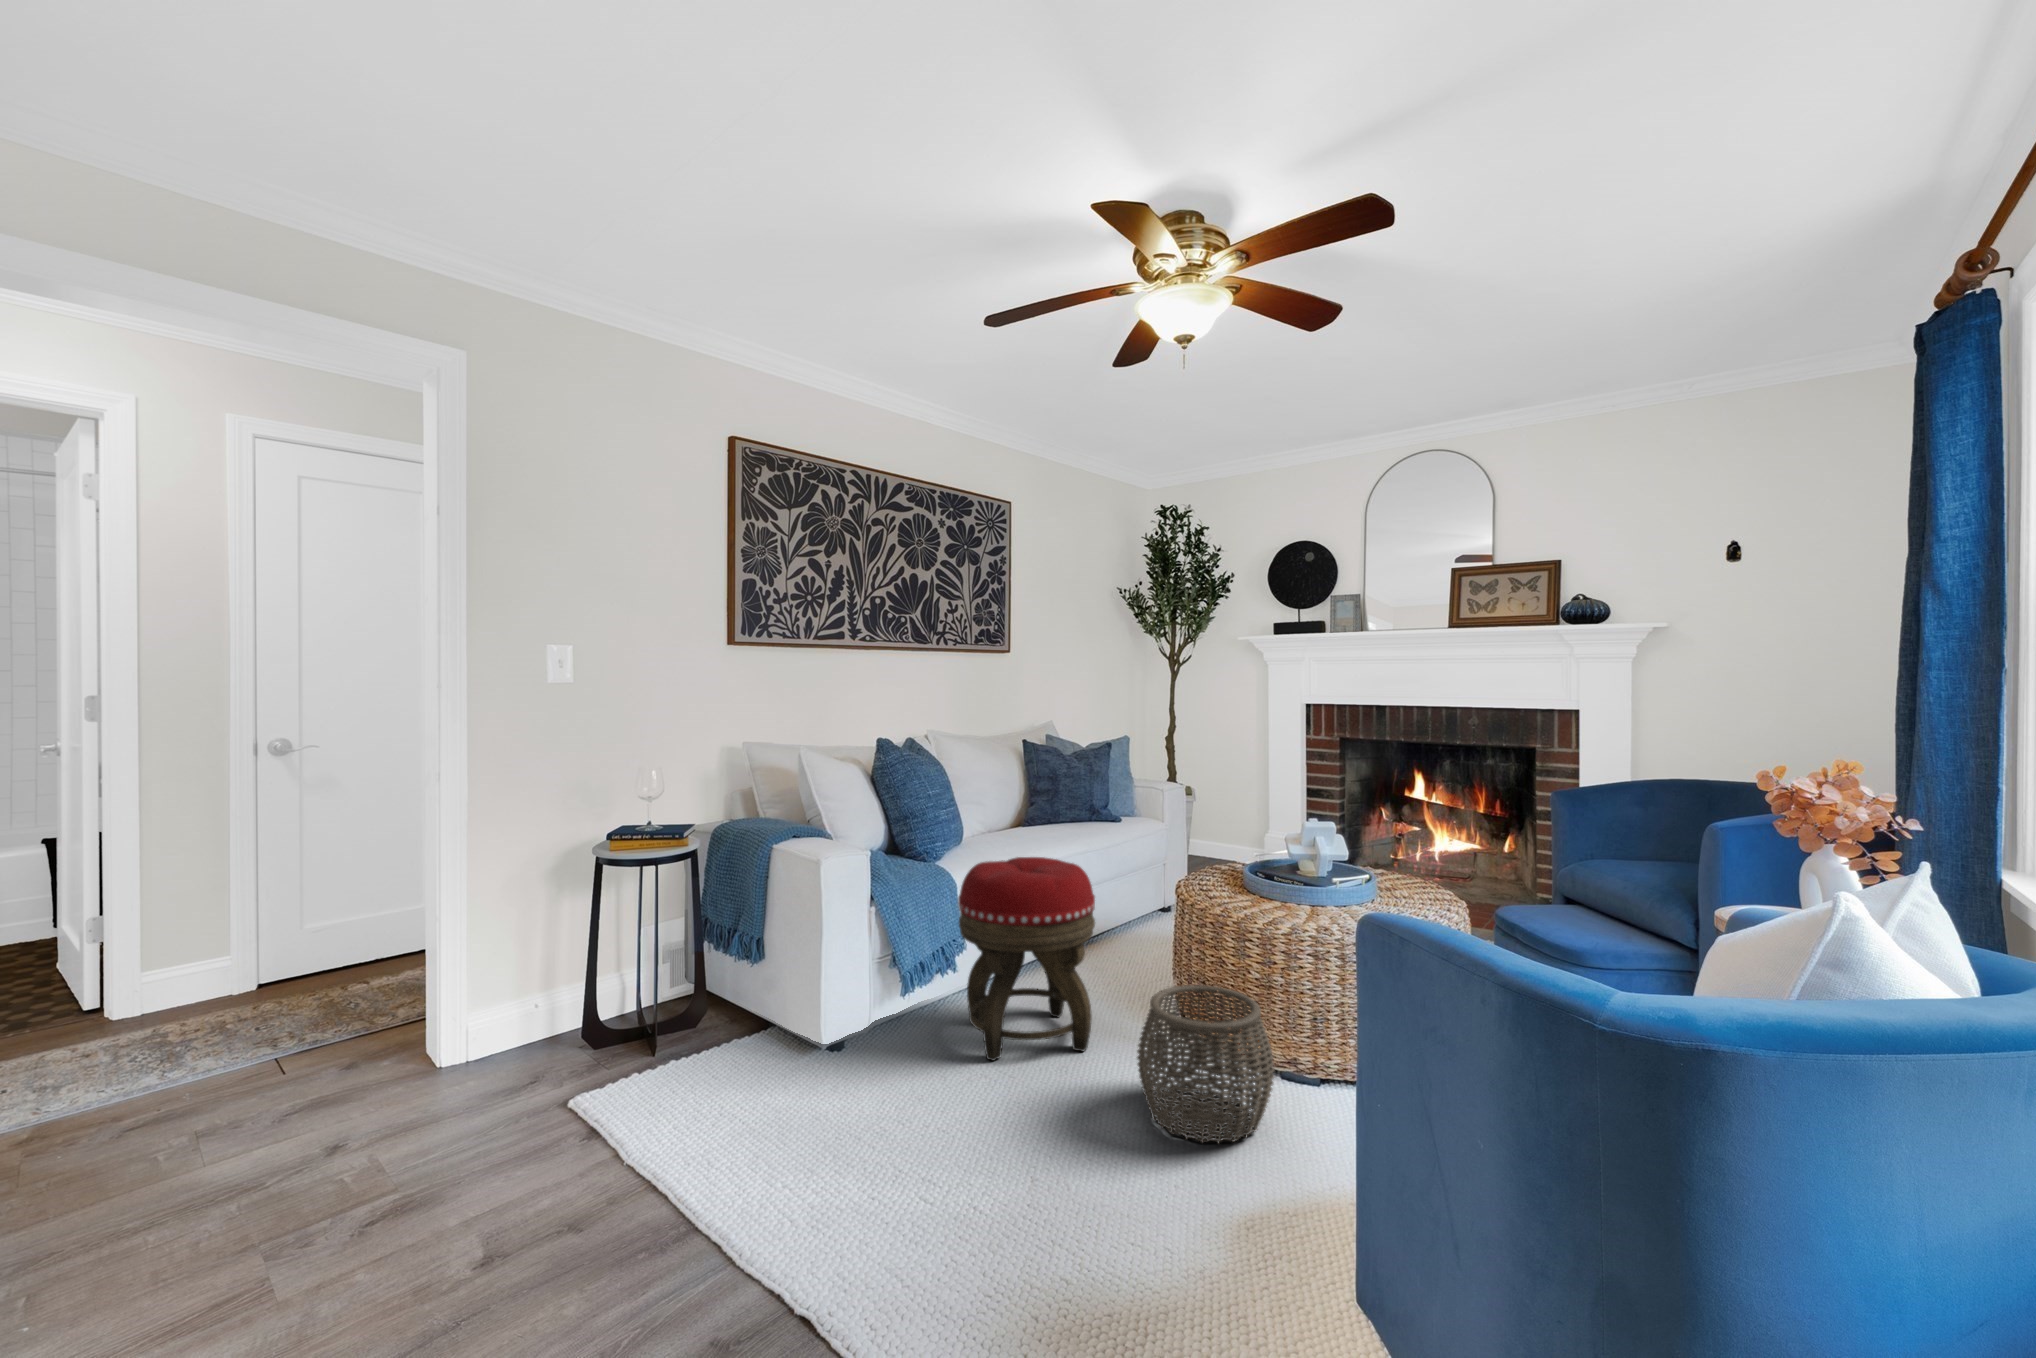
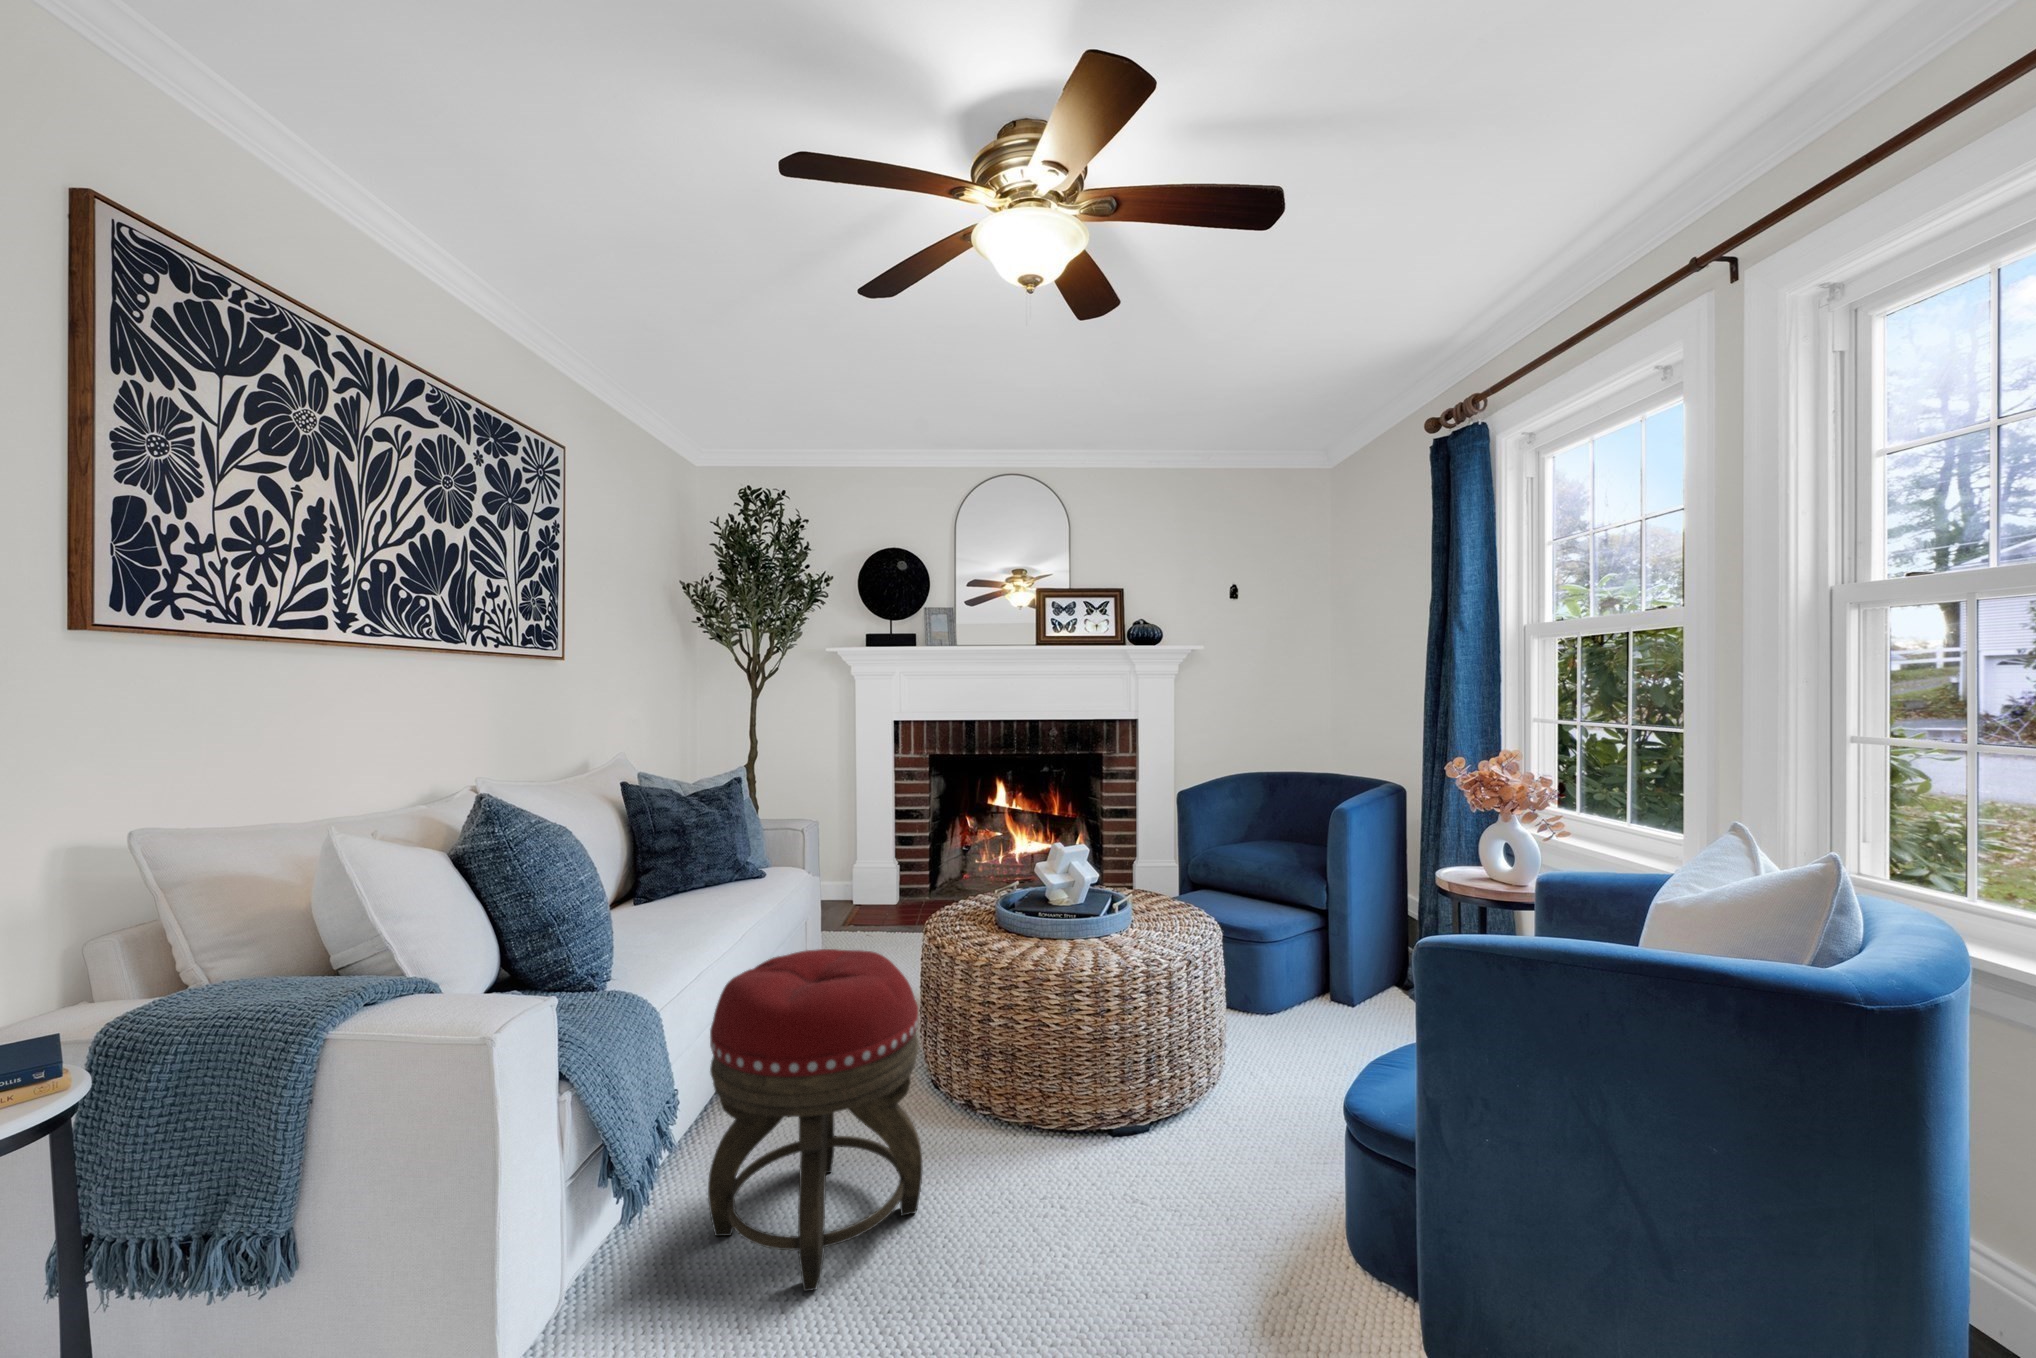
woven basket: present [1137,985,1274,1143] -> none [1053,1068,1223,1288]

